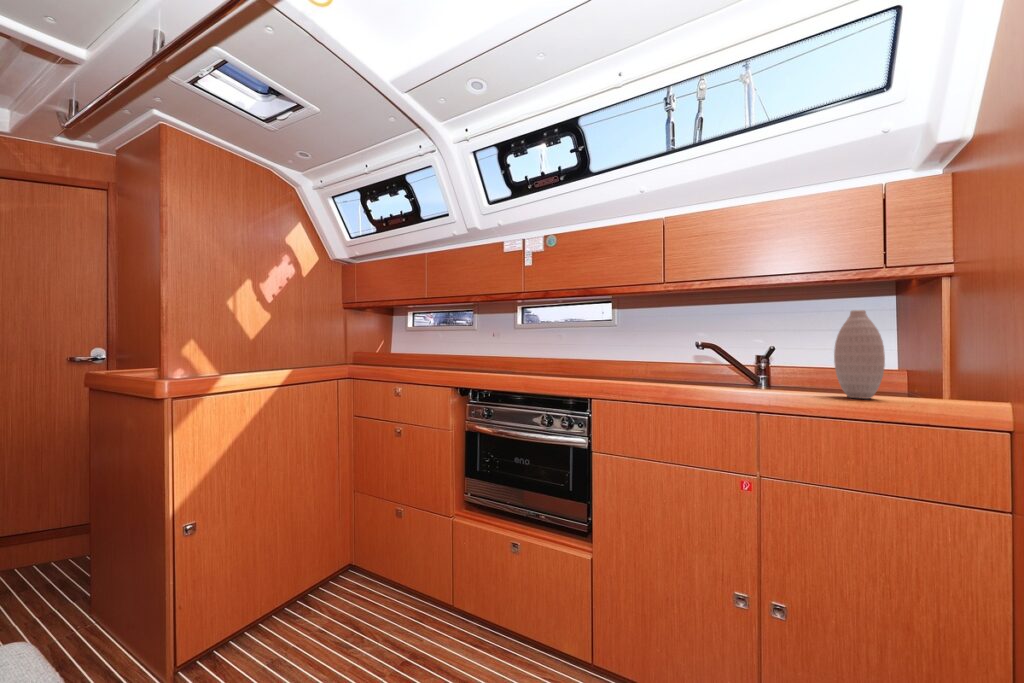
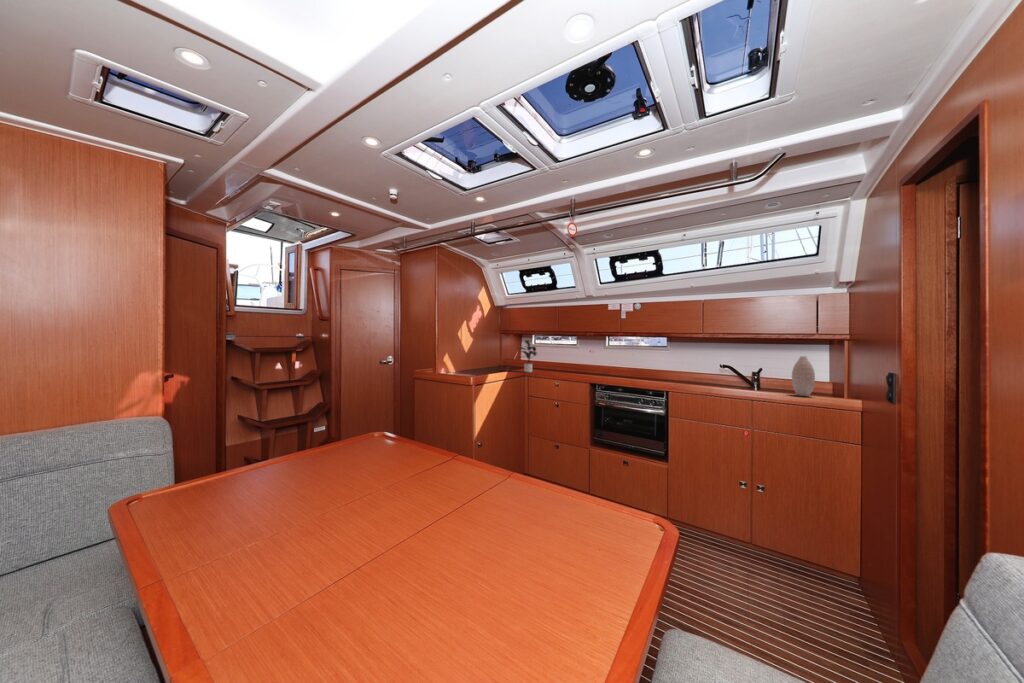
potted plant: none [339,308,398,369] -> present [519,340,537,372]

